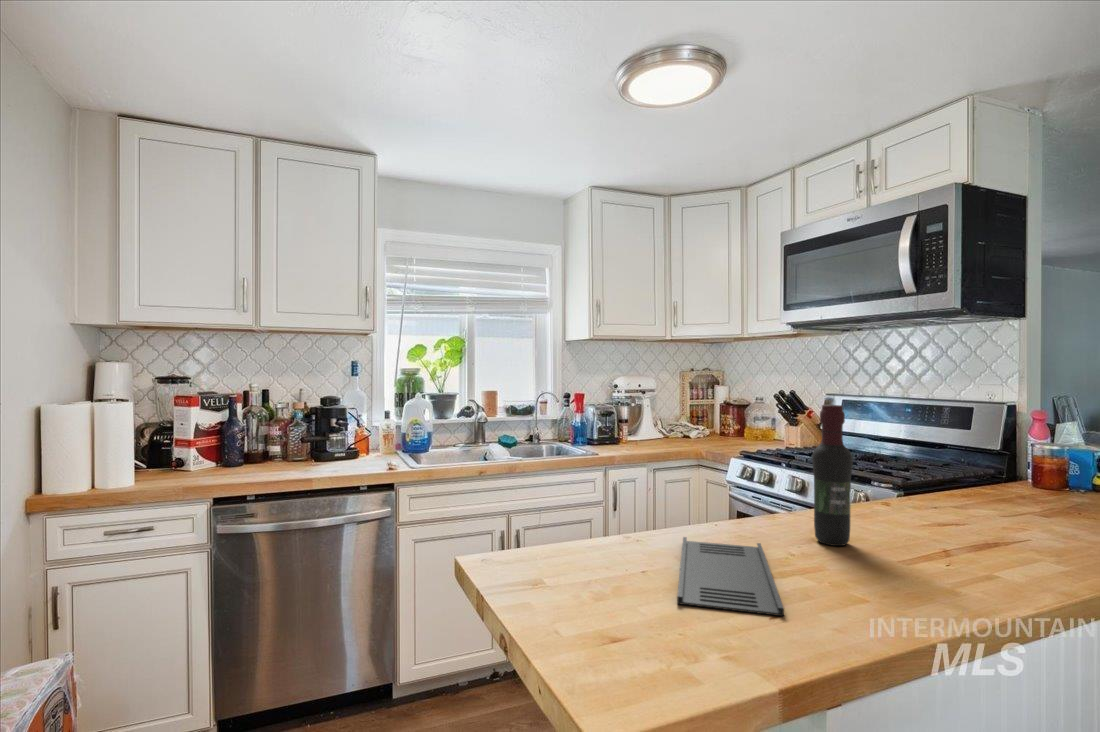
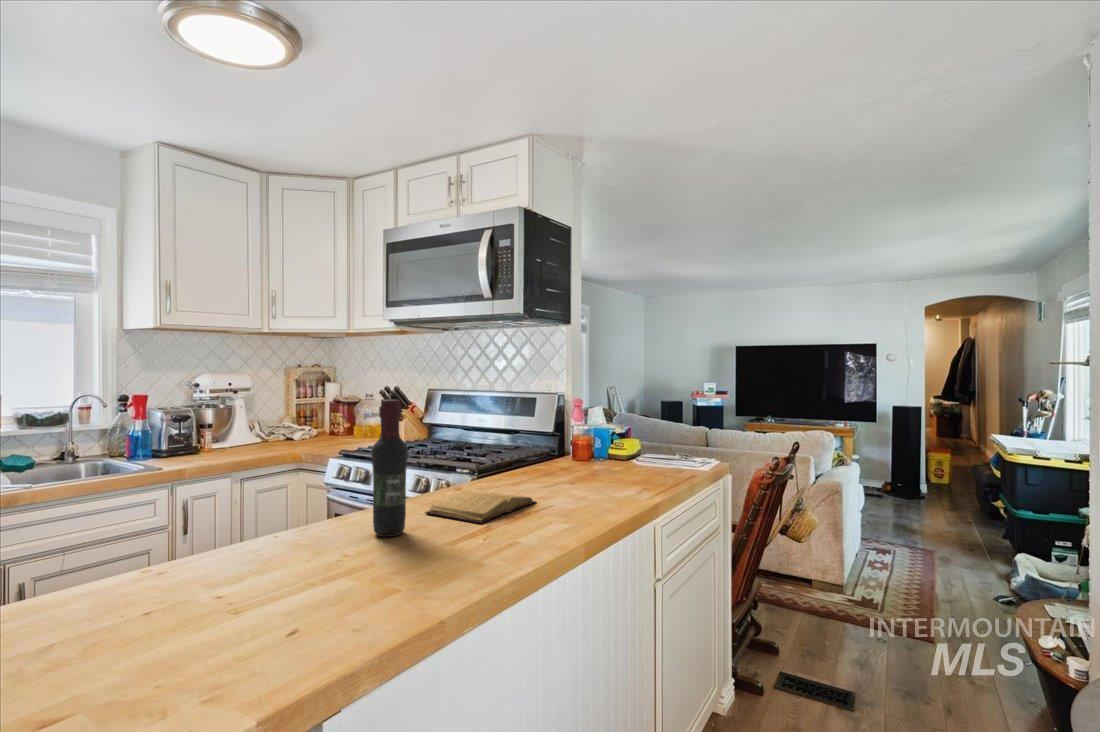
book: none [863,508,1013,550] -> present [425,489,536,524]
tray: present [677,537,784,616] -> none [172,548,312,644]

